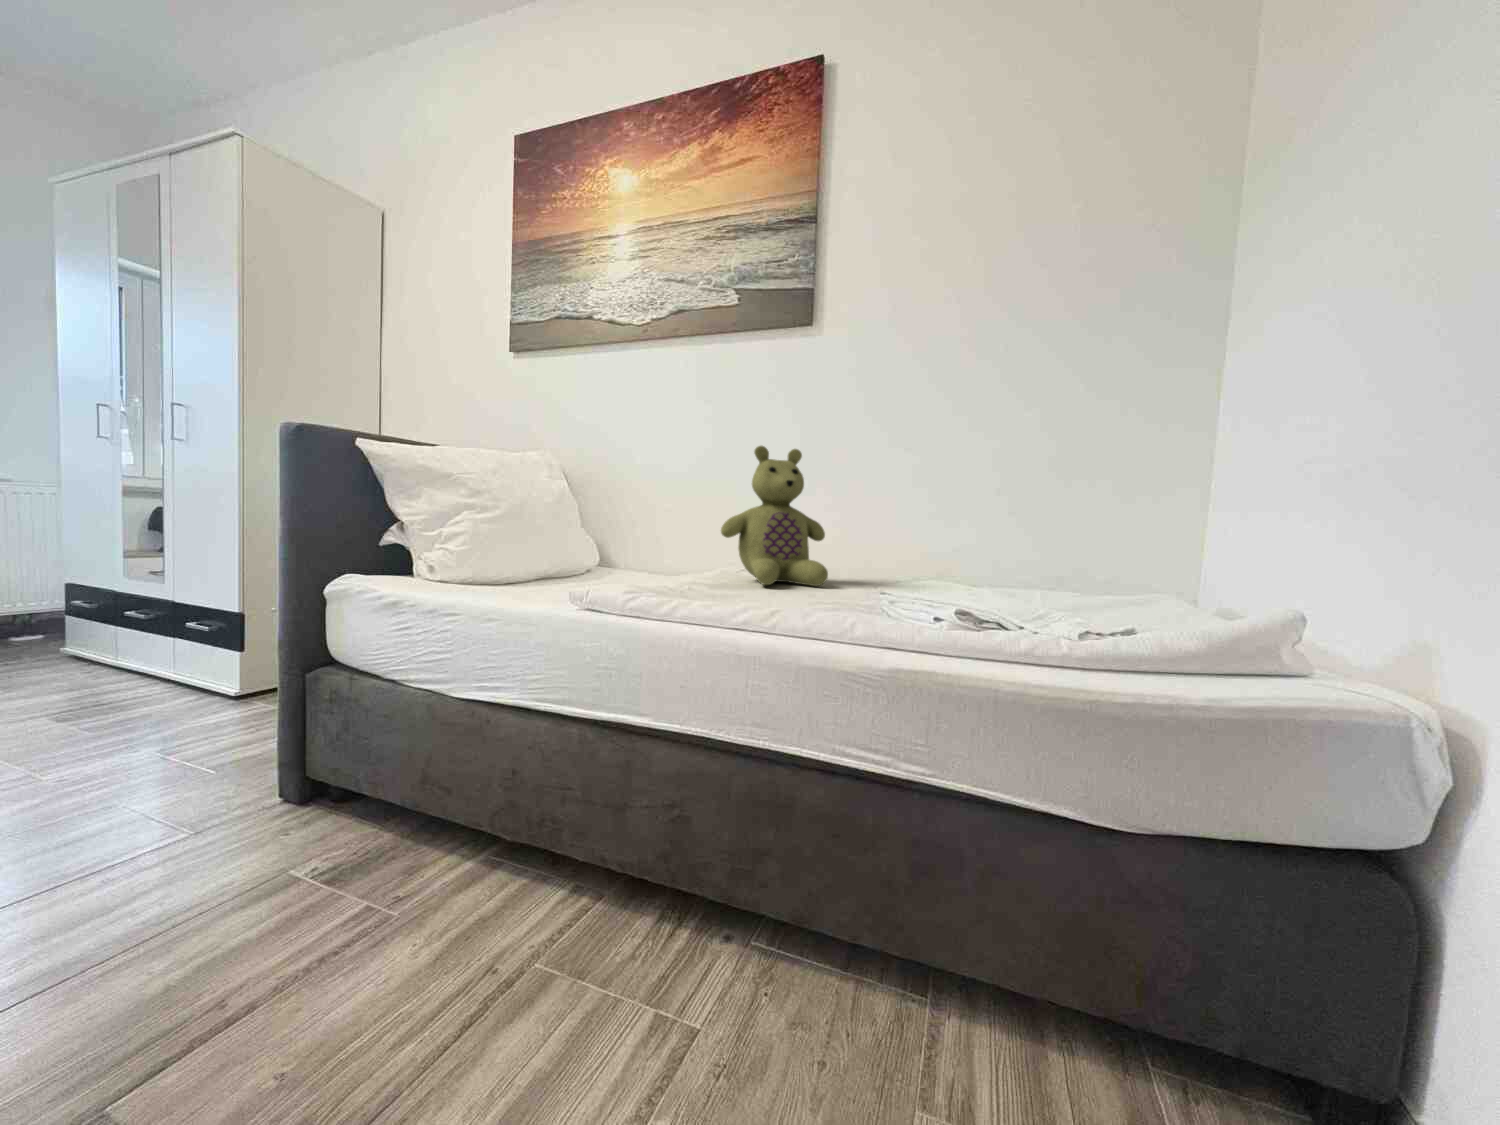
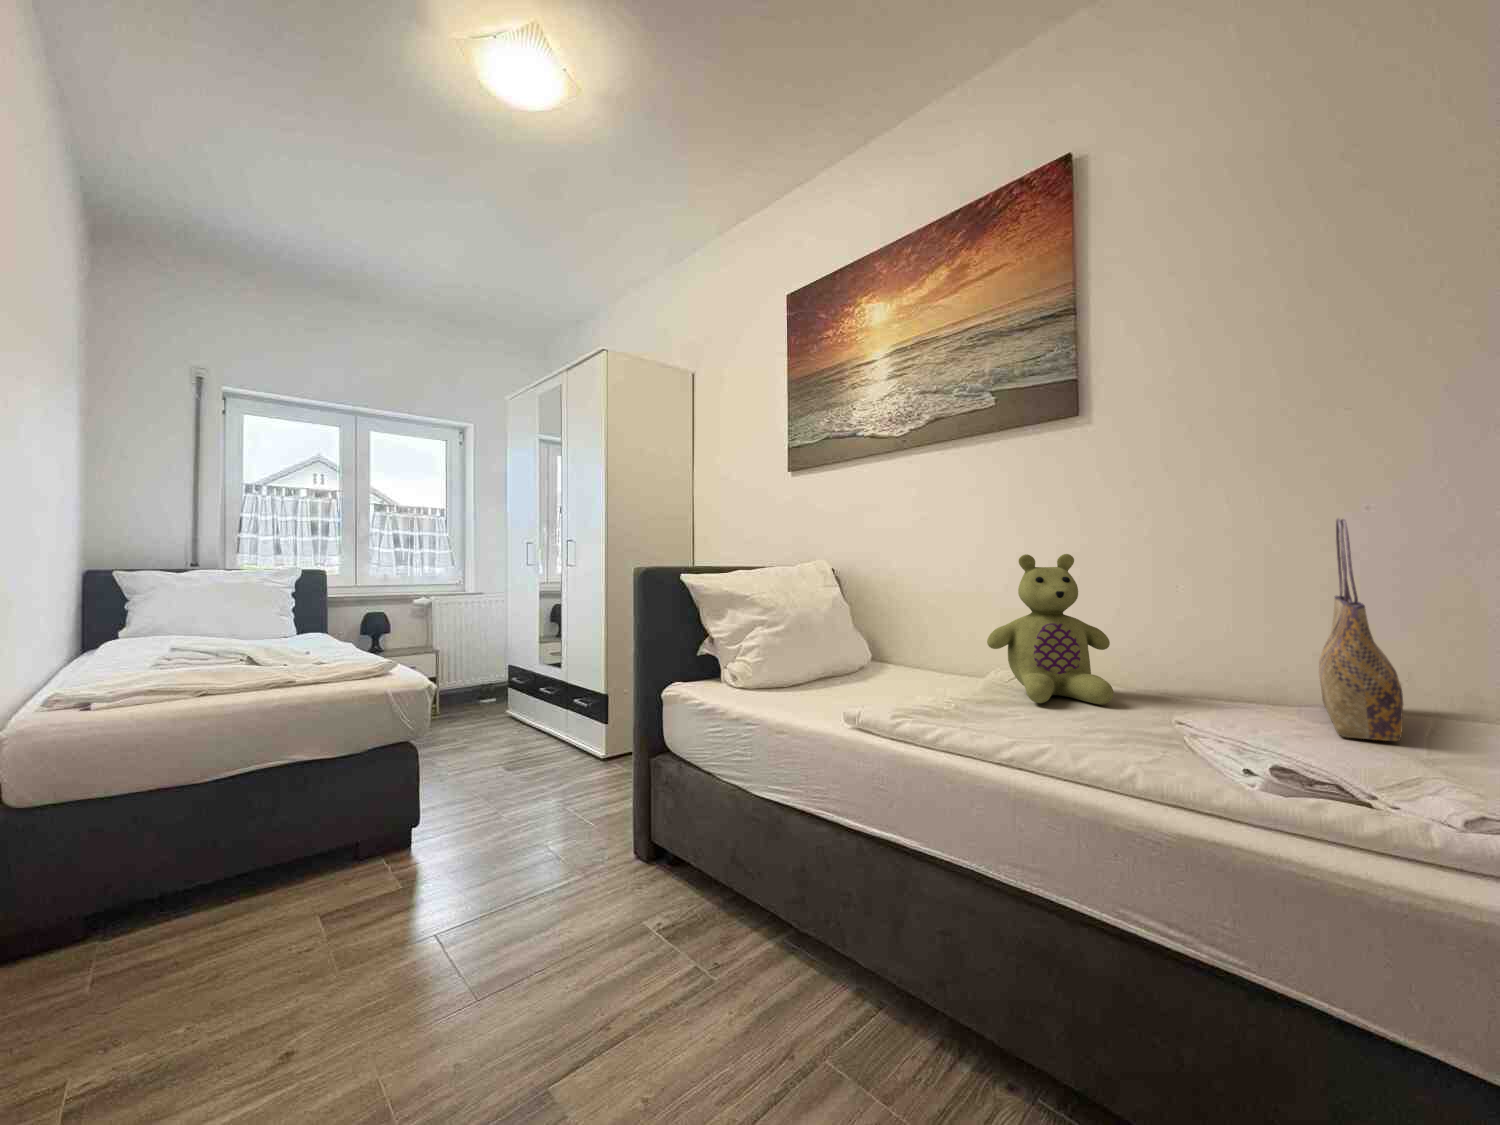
tote bag: none [970,425,1026,599] -> present [1319,518,1403,741]

